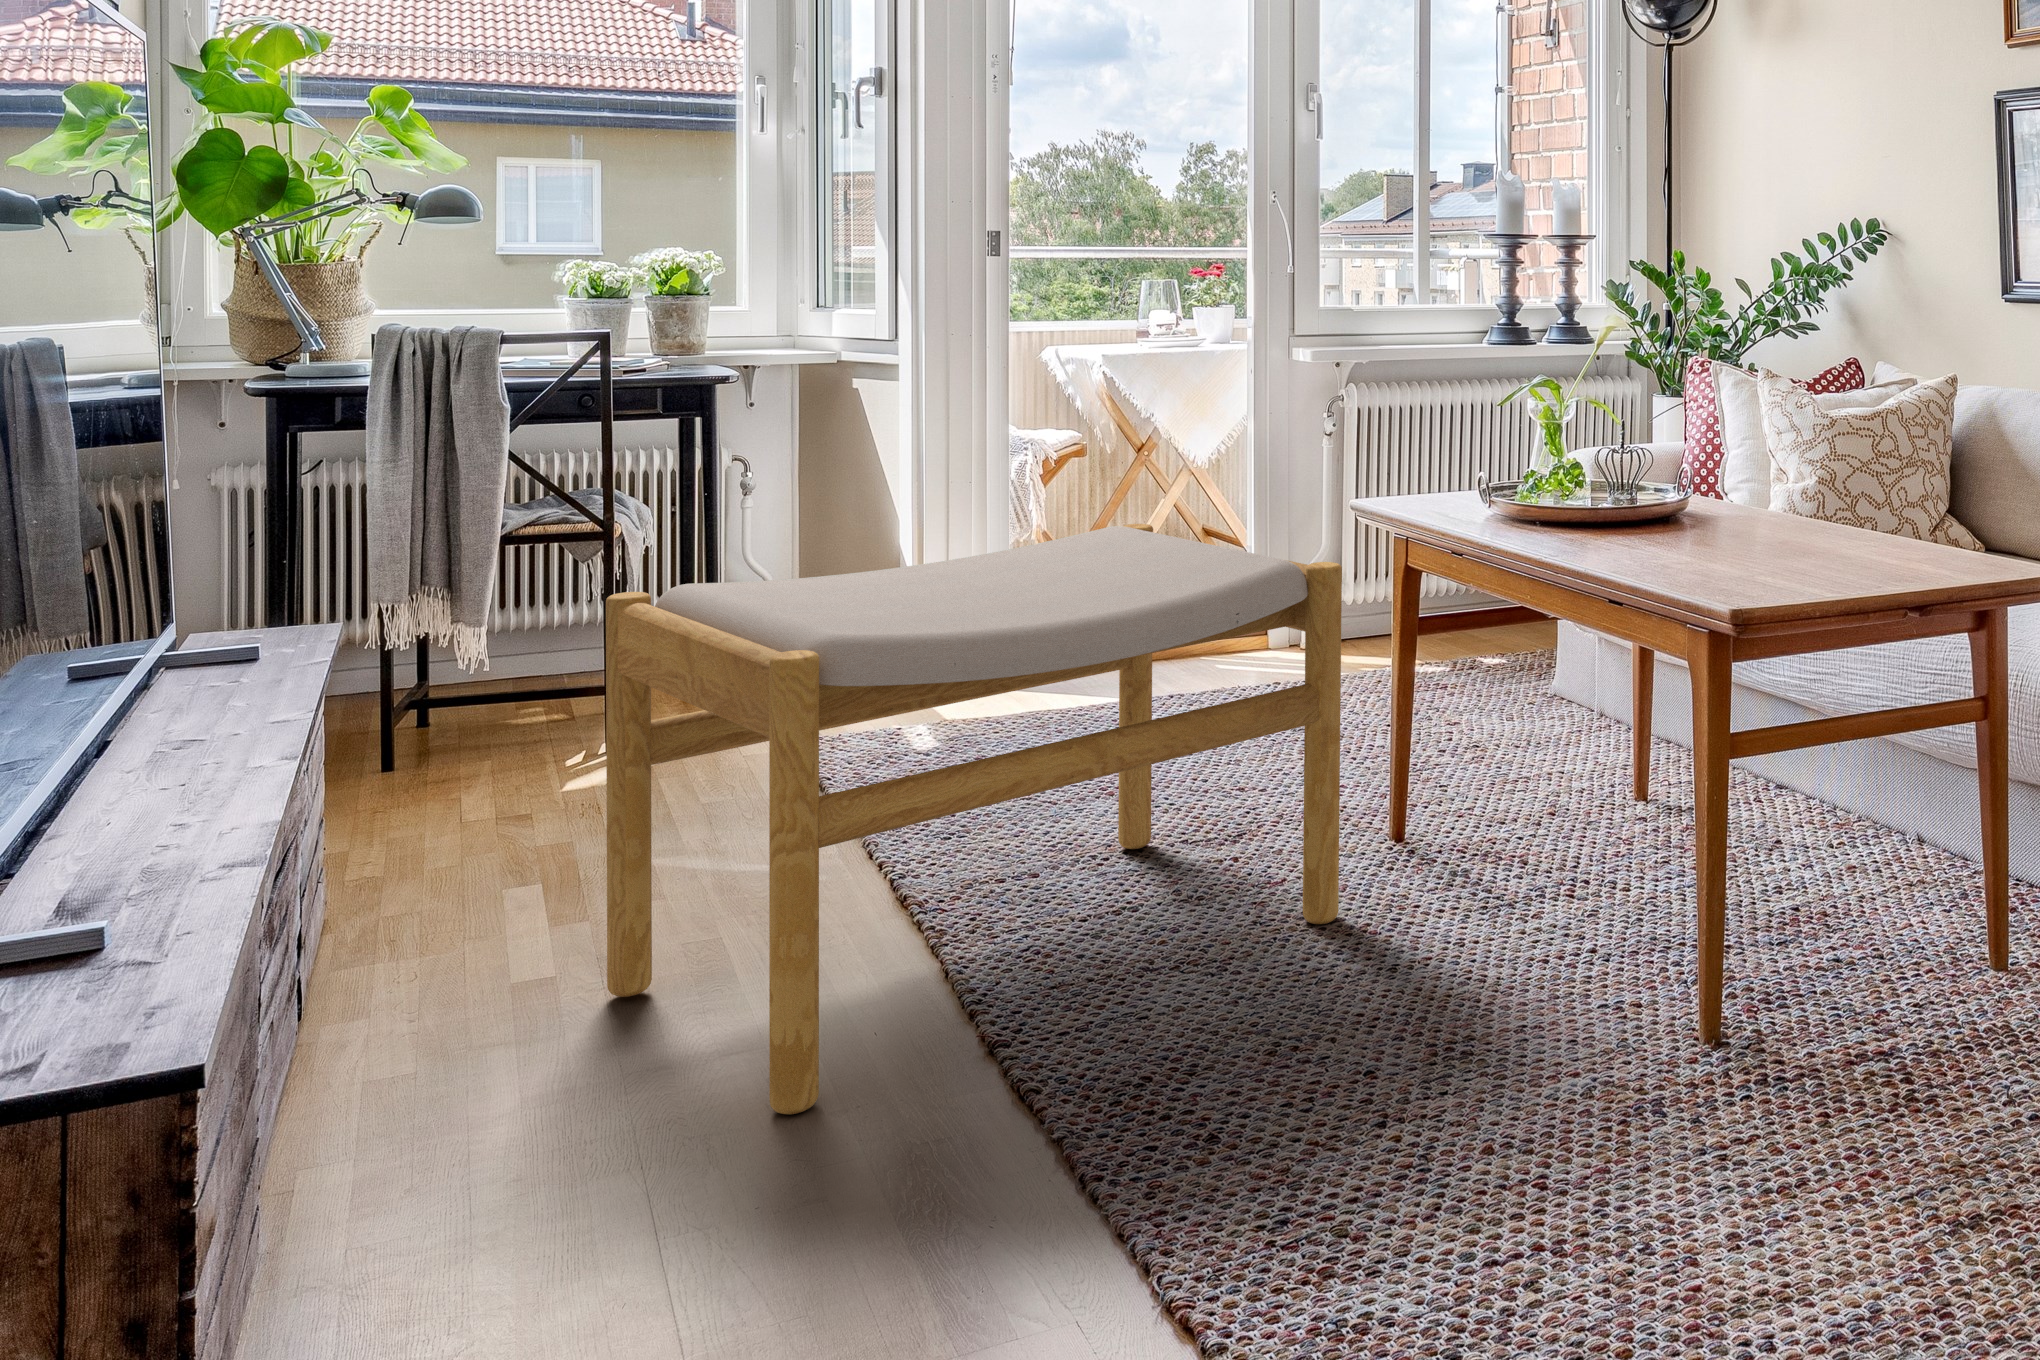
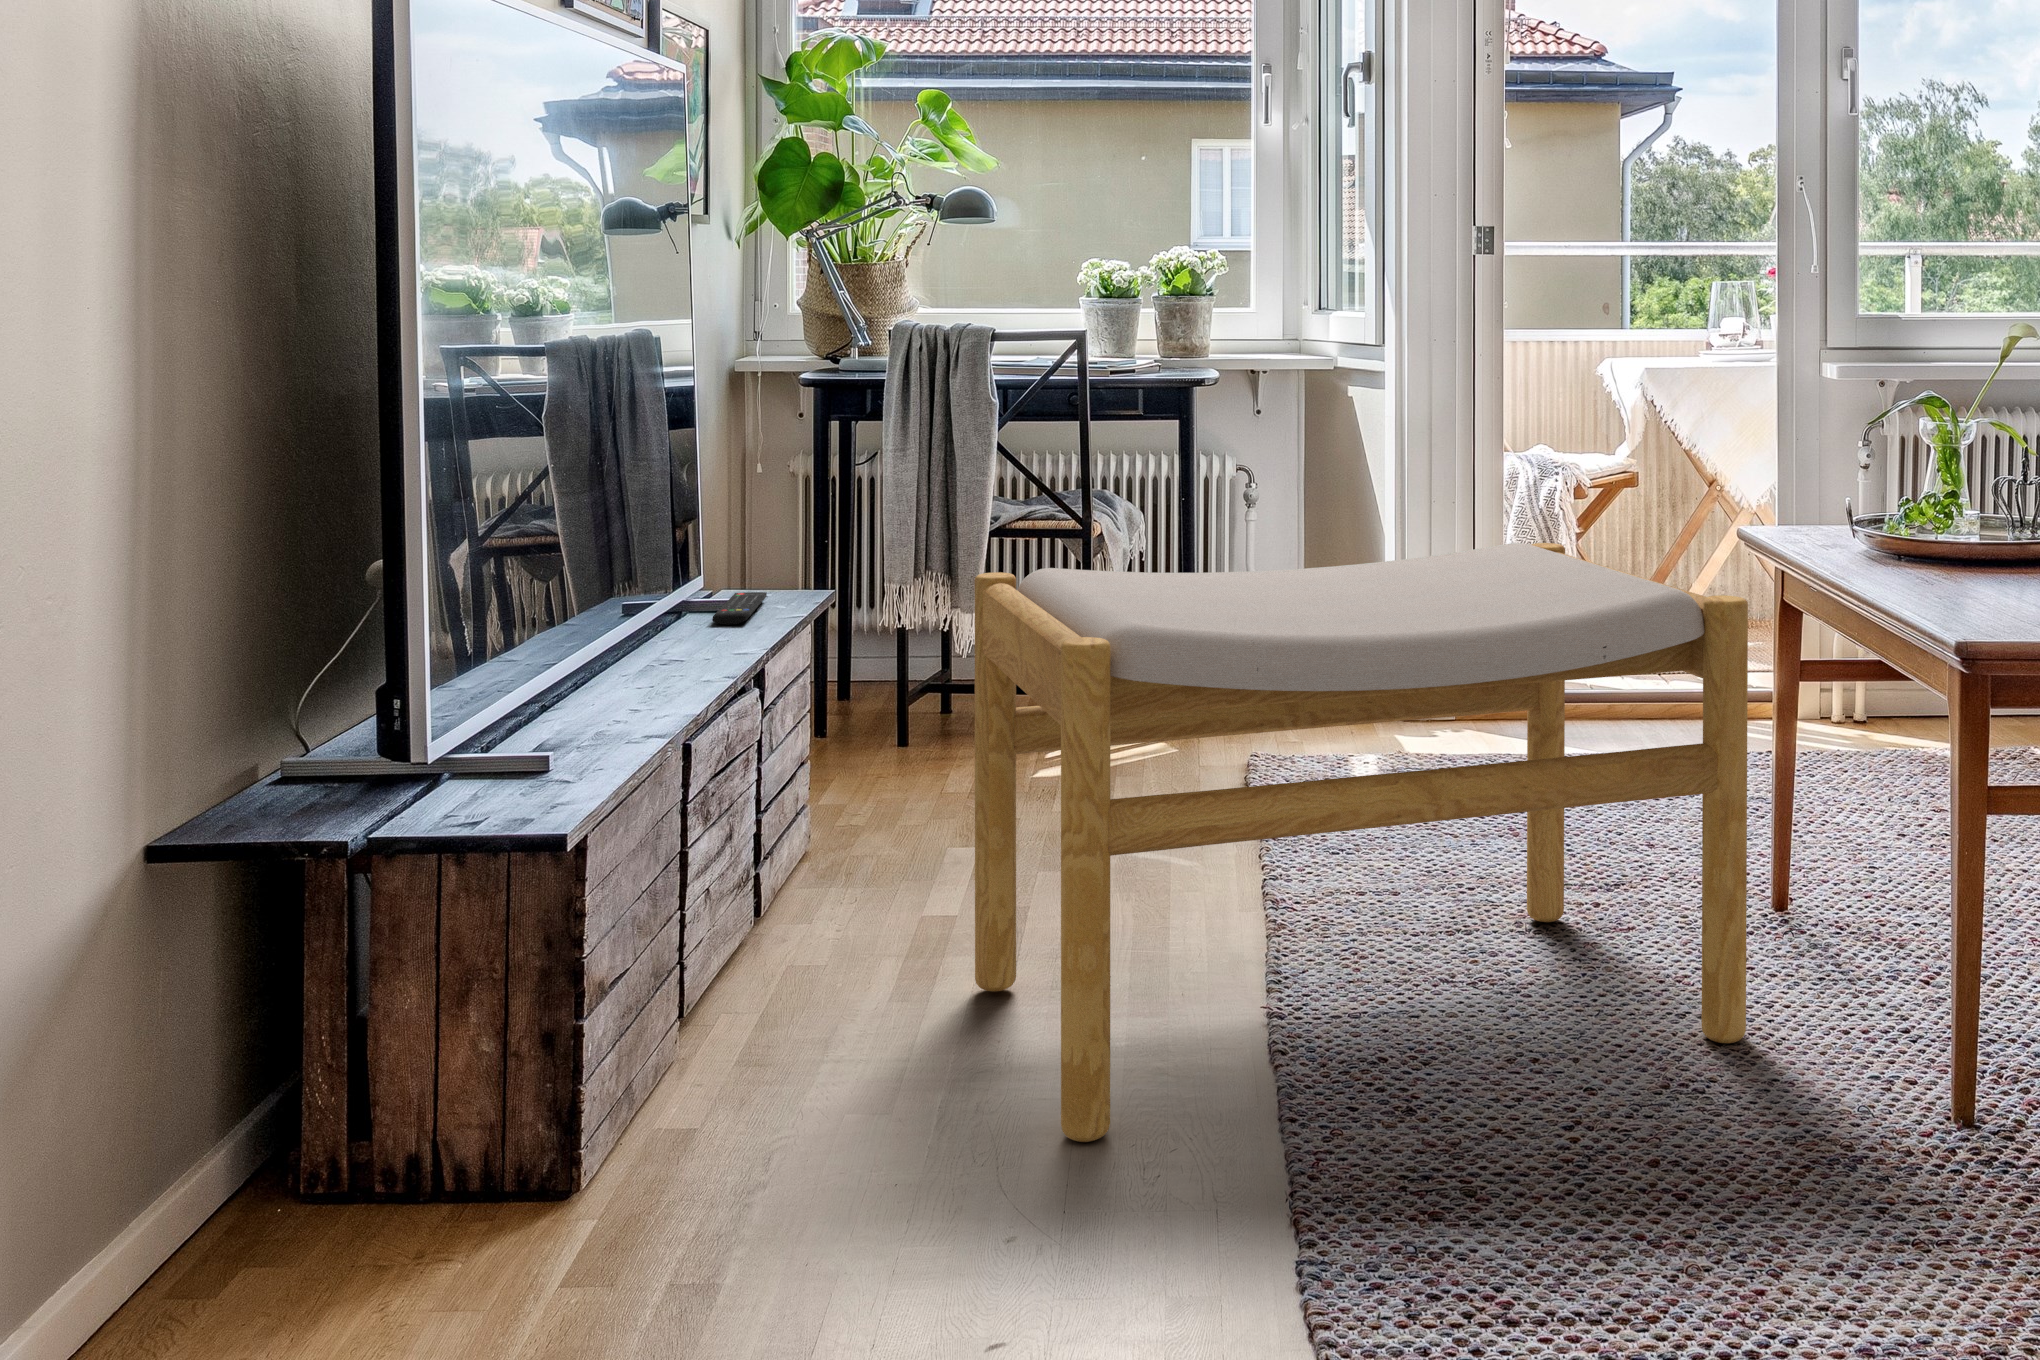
remote control: none [228,627,272,667] -> present [713,592,767,625]

